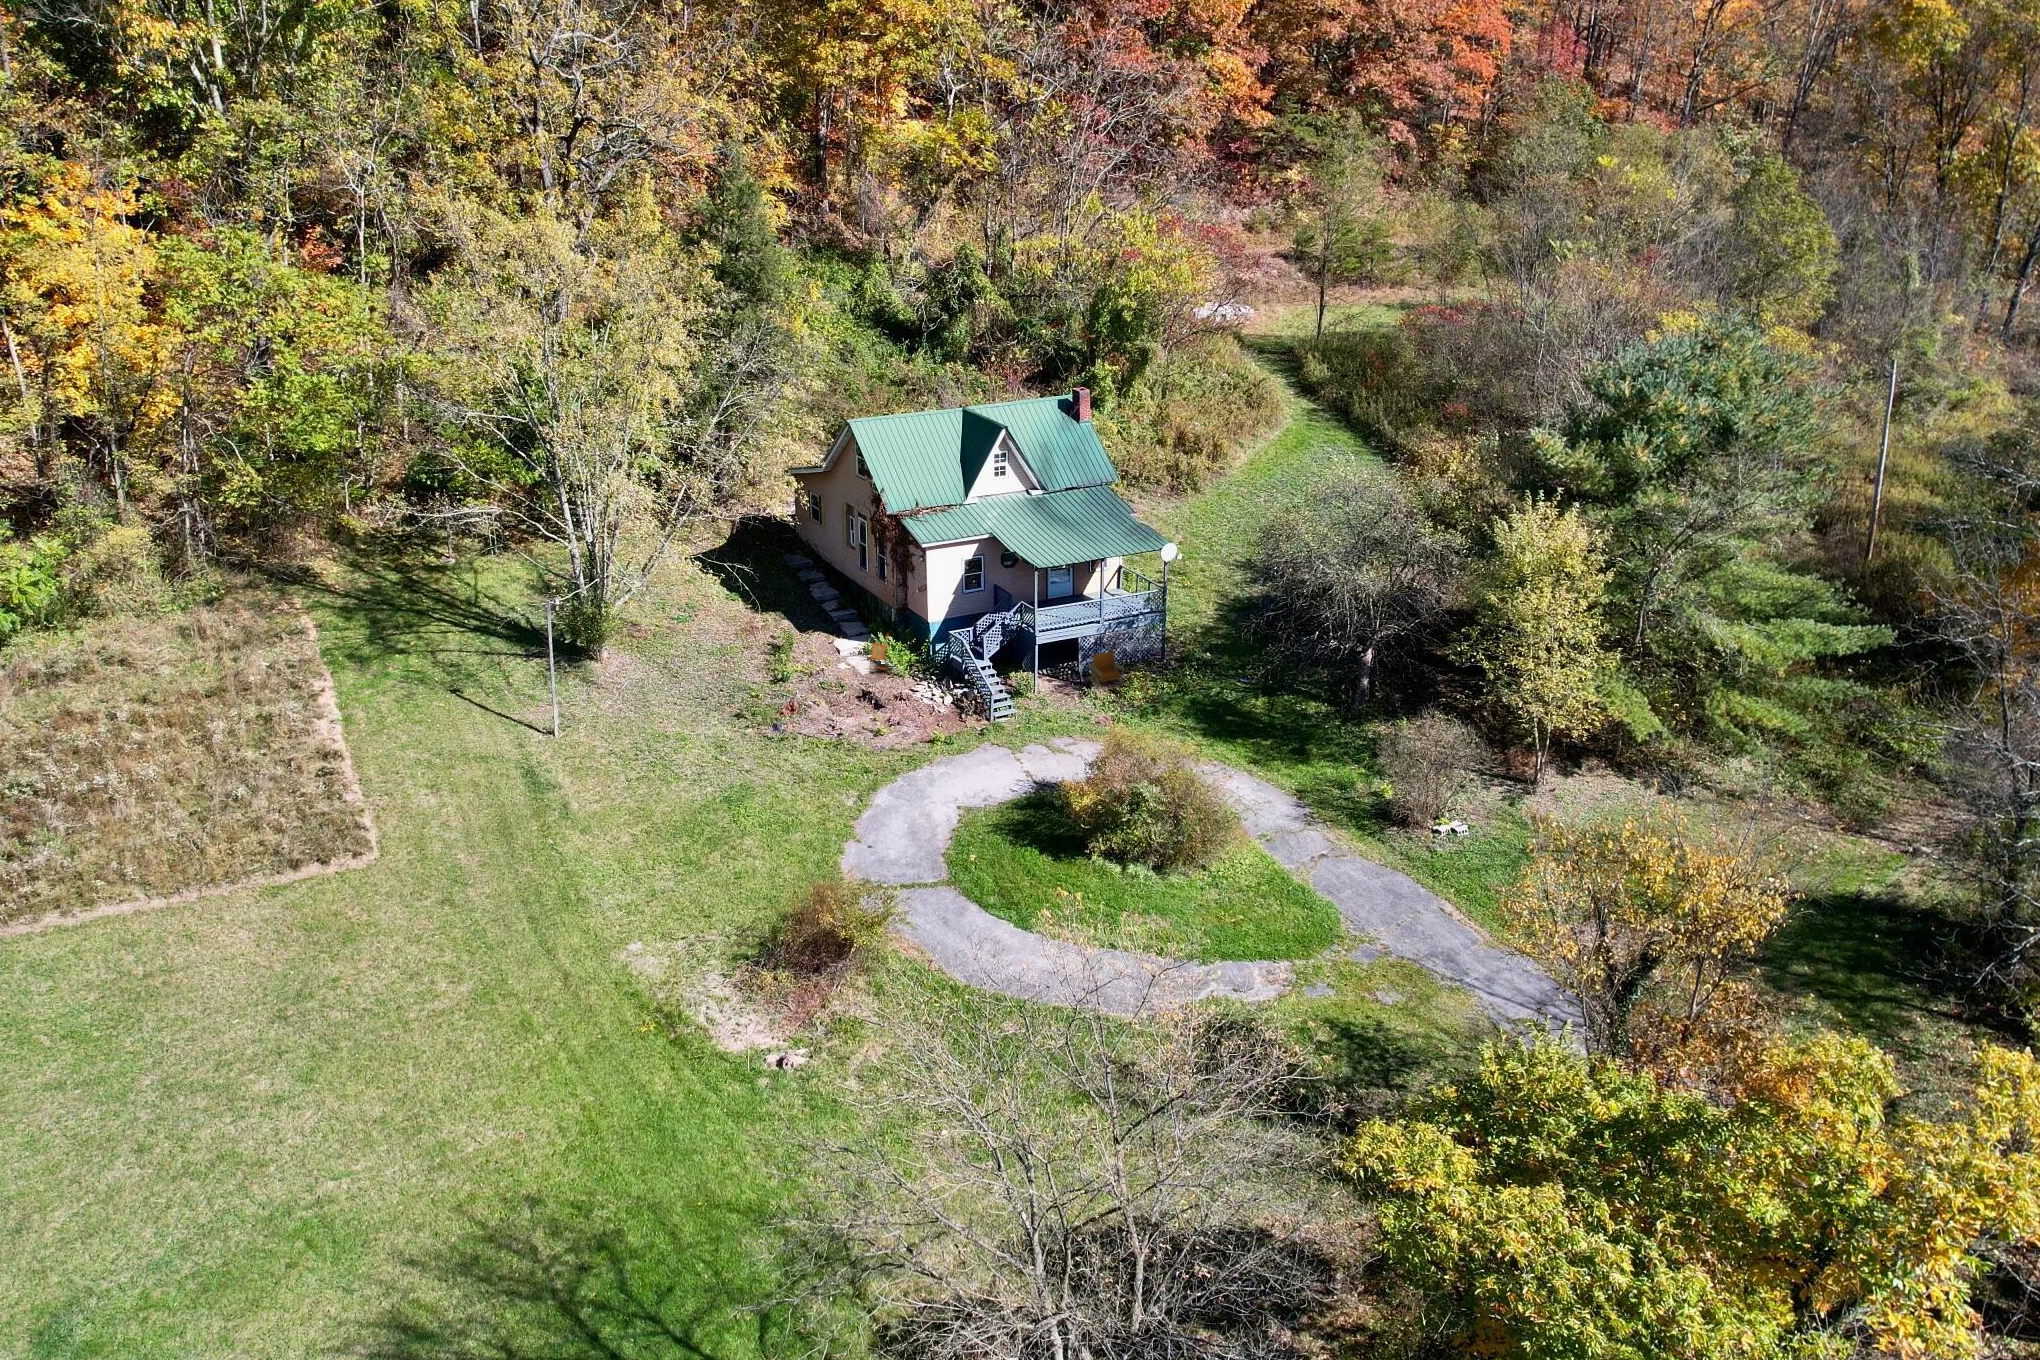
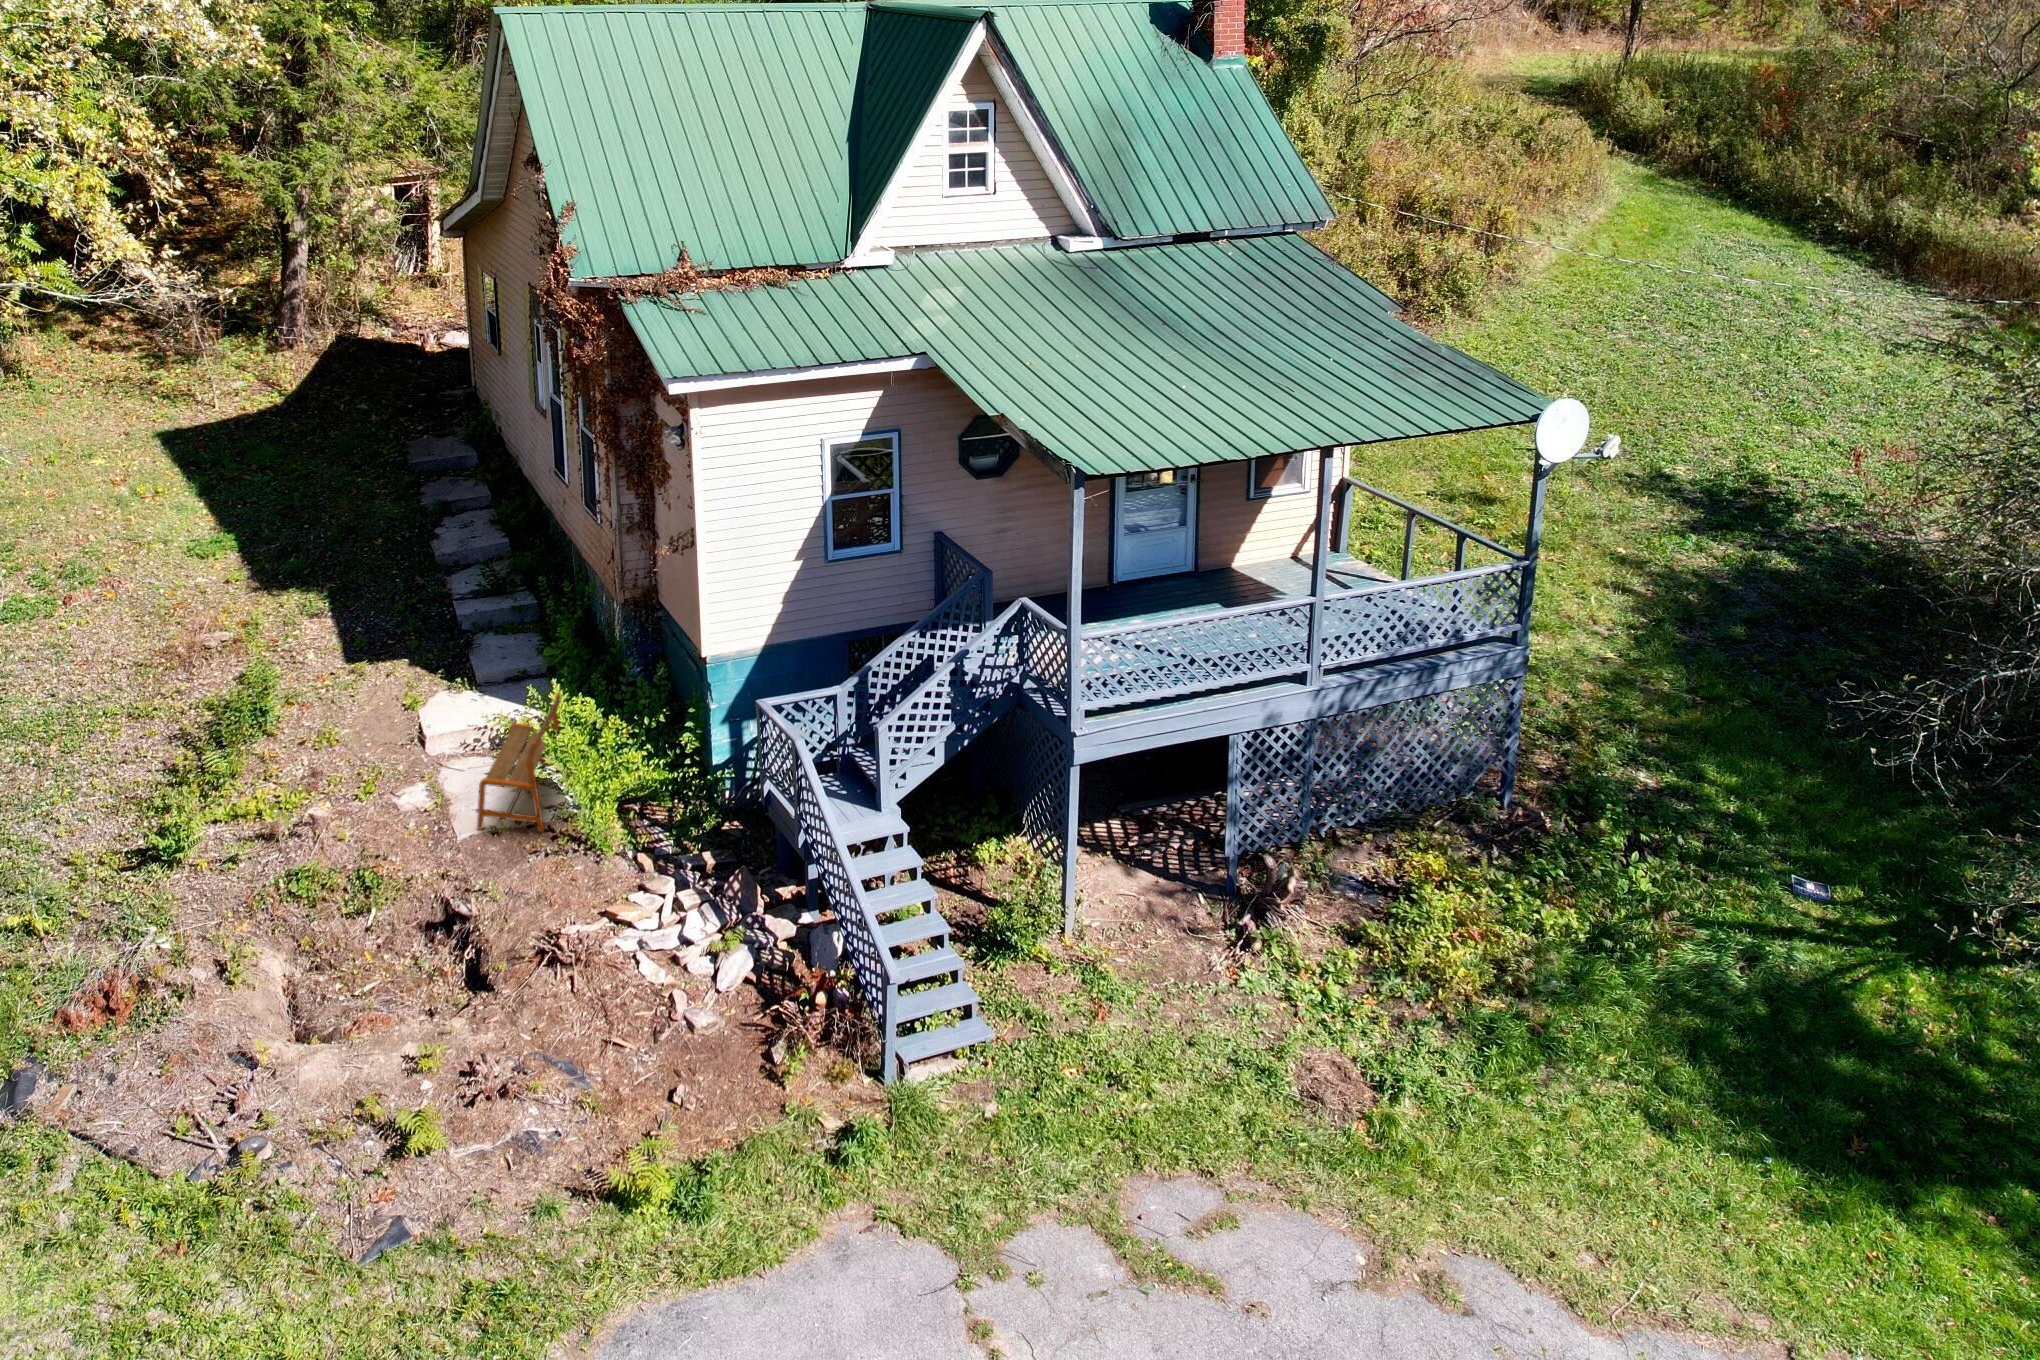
lounge chair: present [1088,651,1124,688] -> none [1247,779,1388,919]

